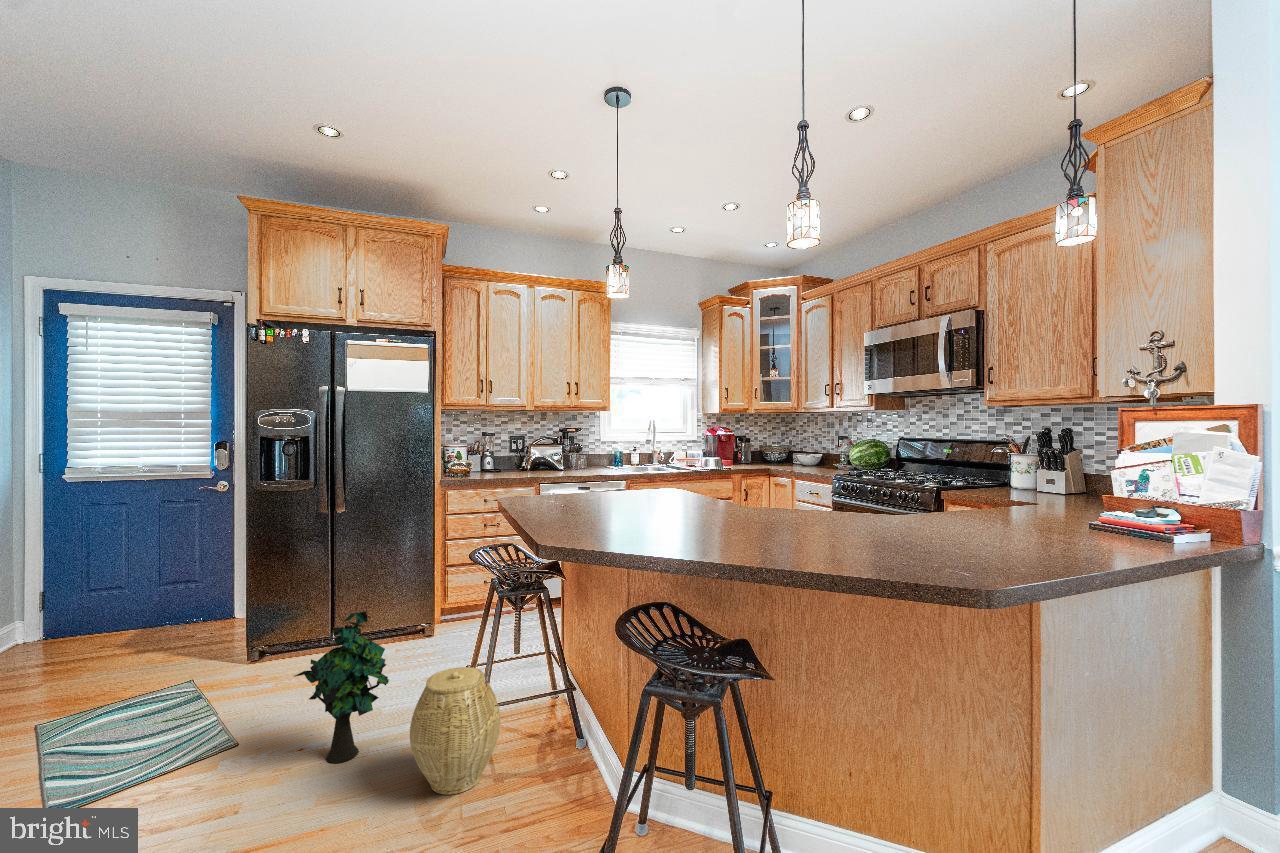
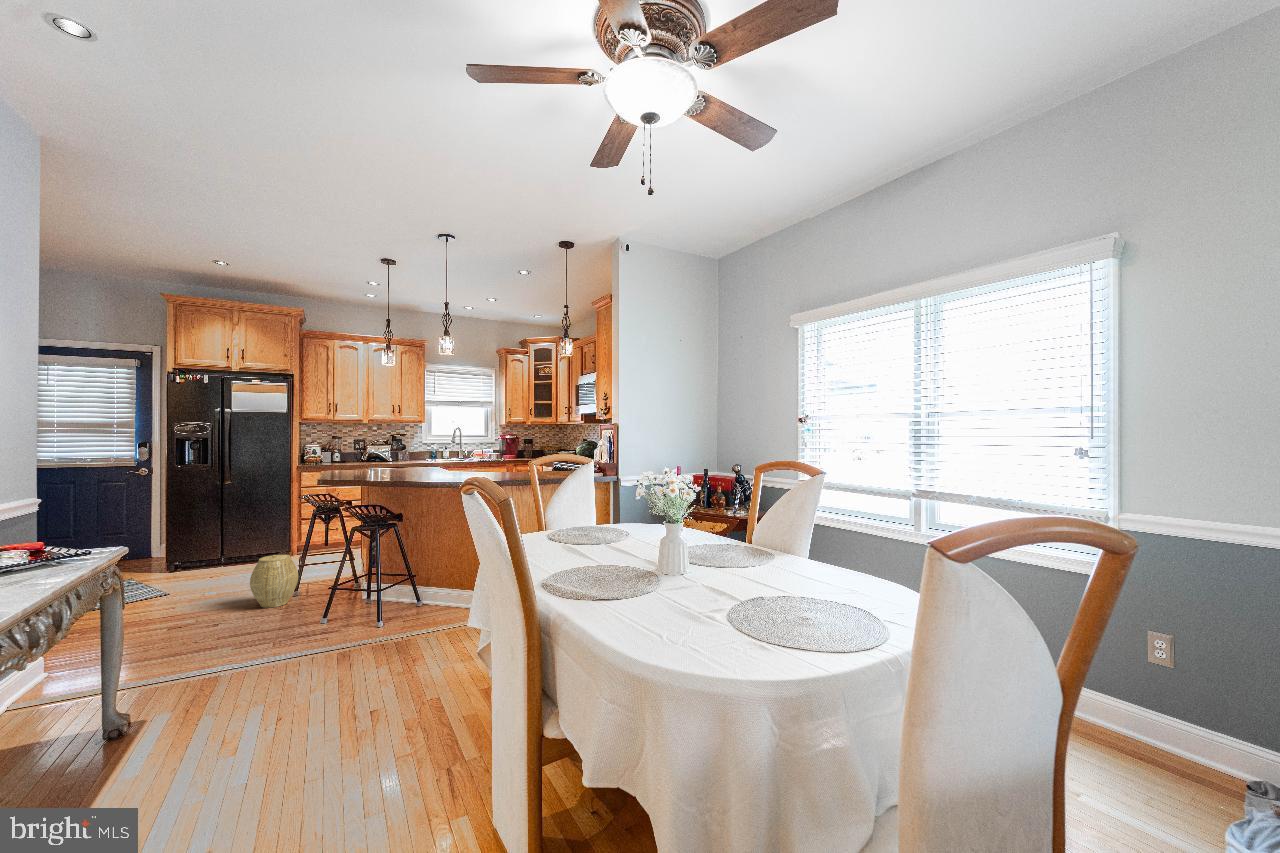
decorative plant: present [295,611,389,763] -> none [191,530,244,602]

